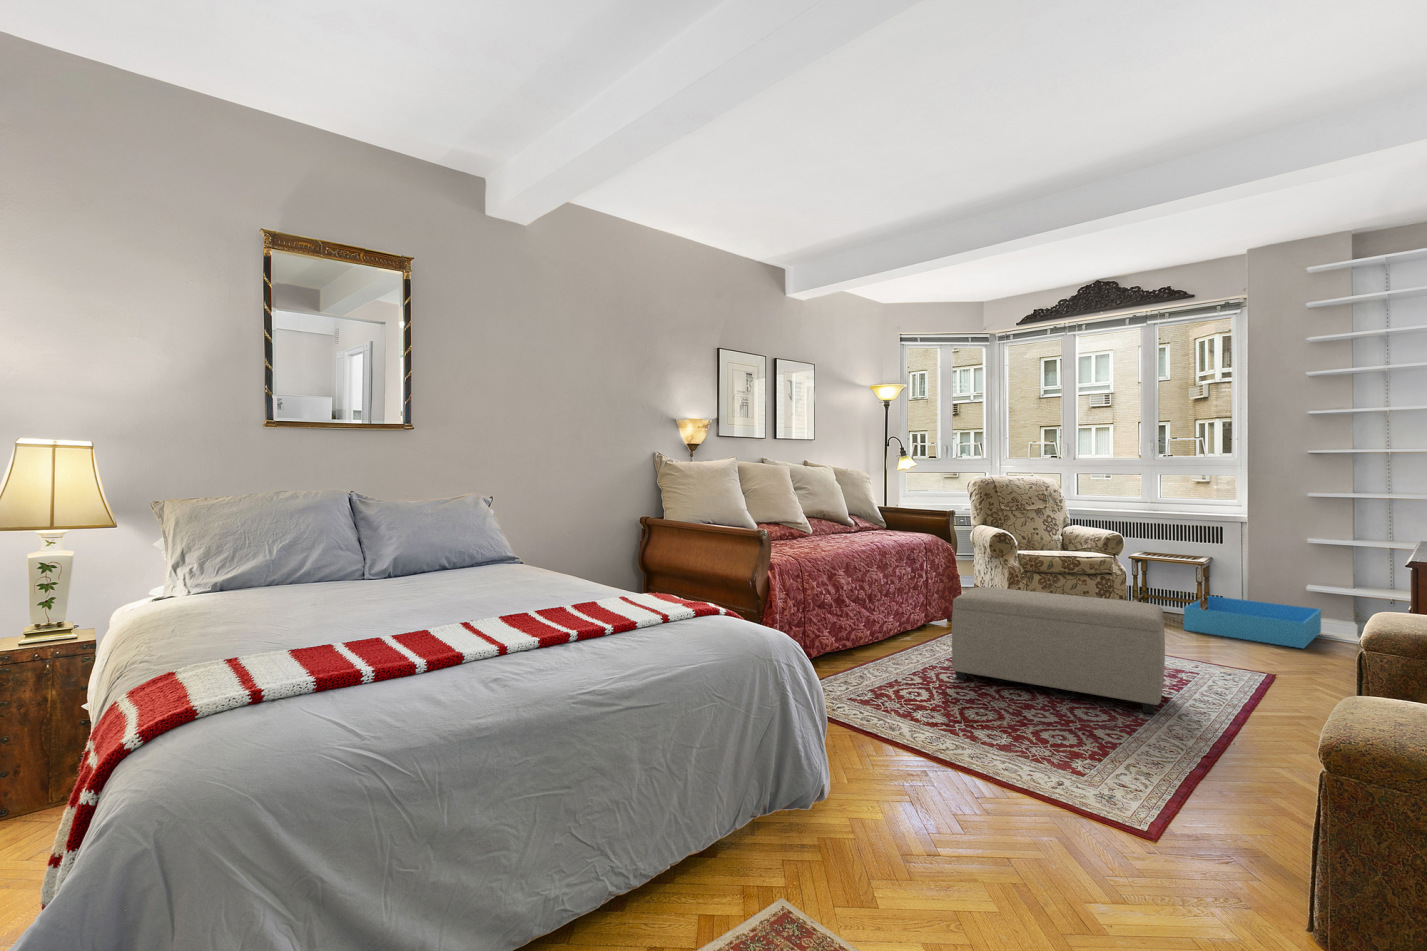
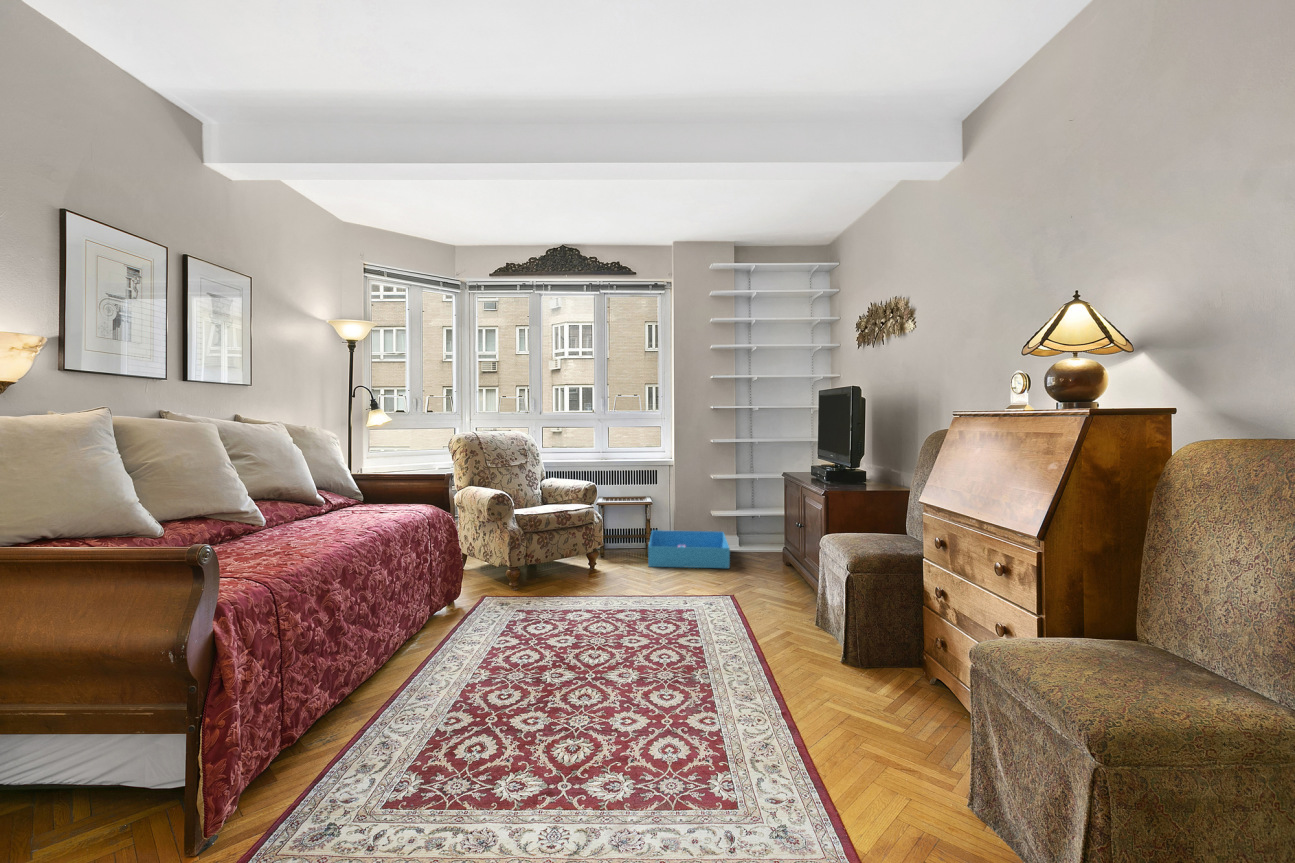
ottoman: present [952,587,1165,714] -> none [502,565,717,700]

